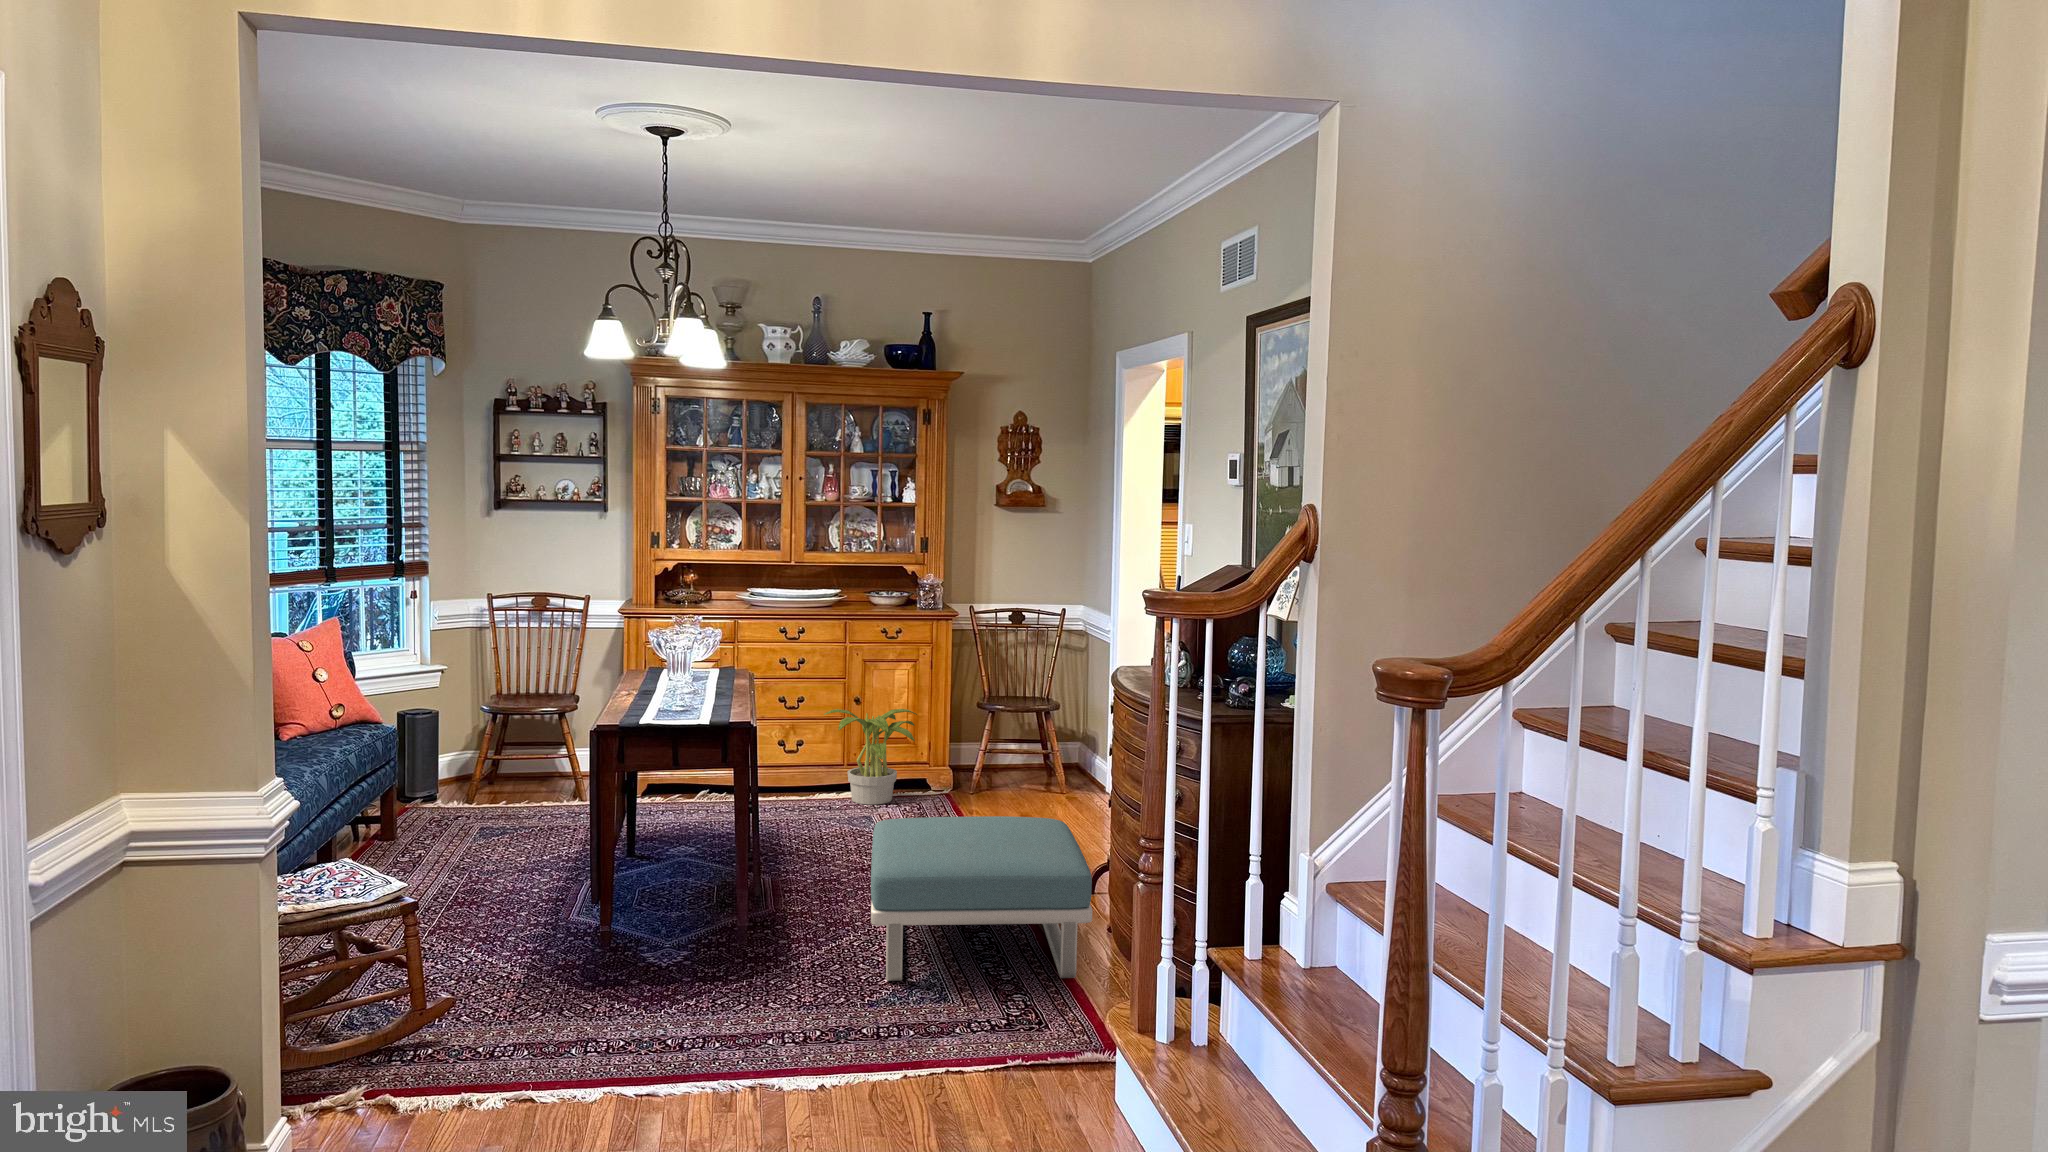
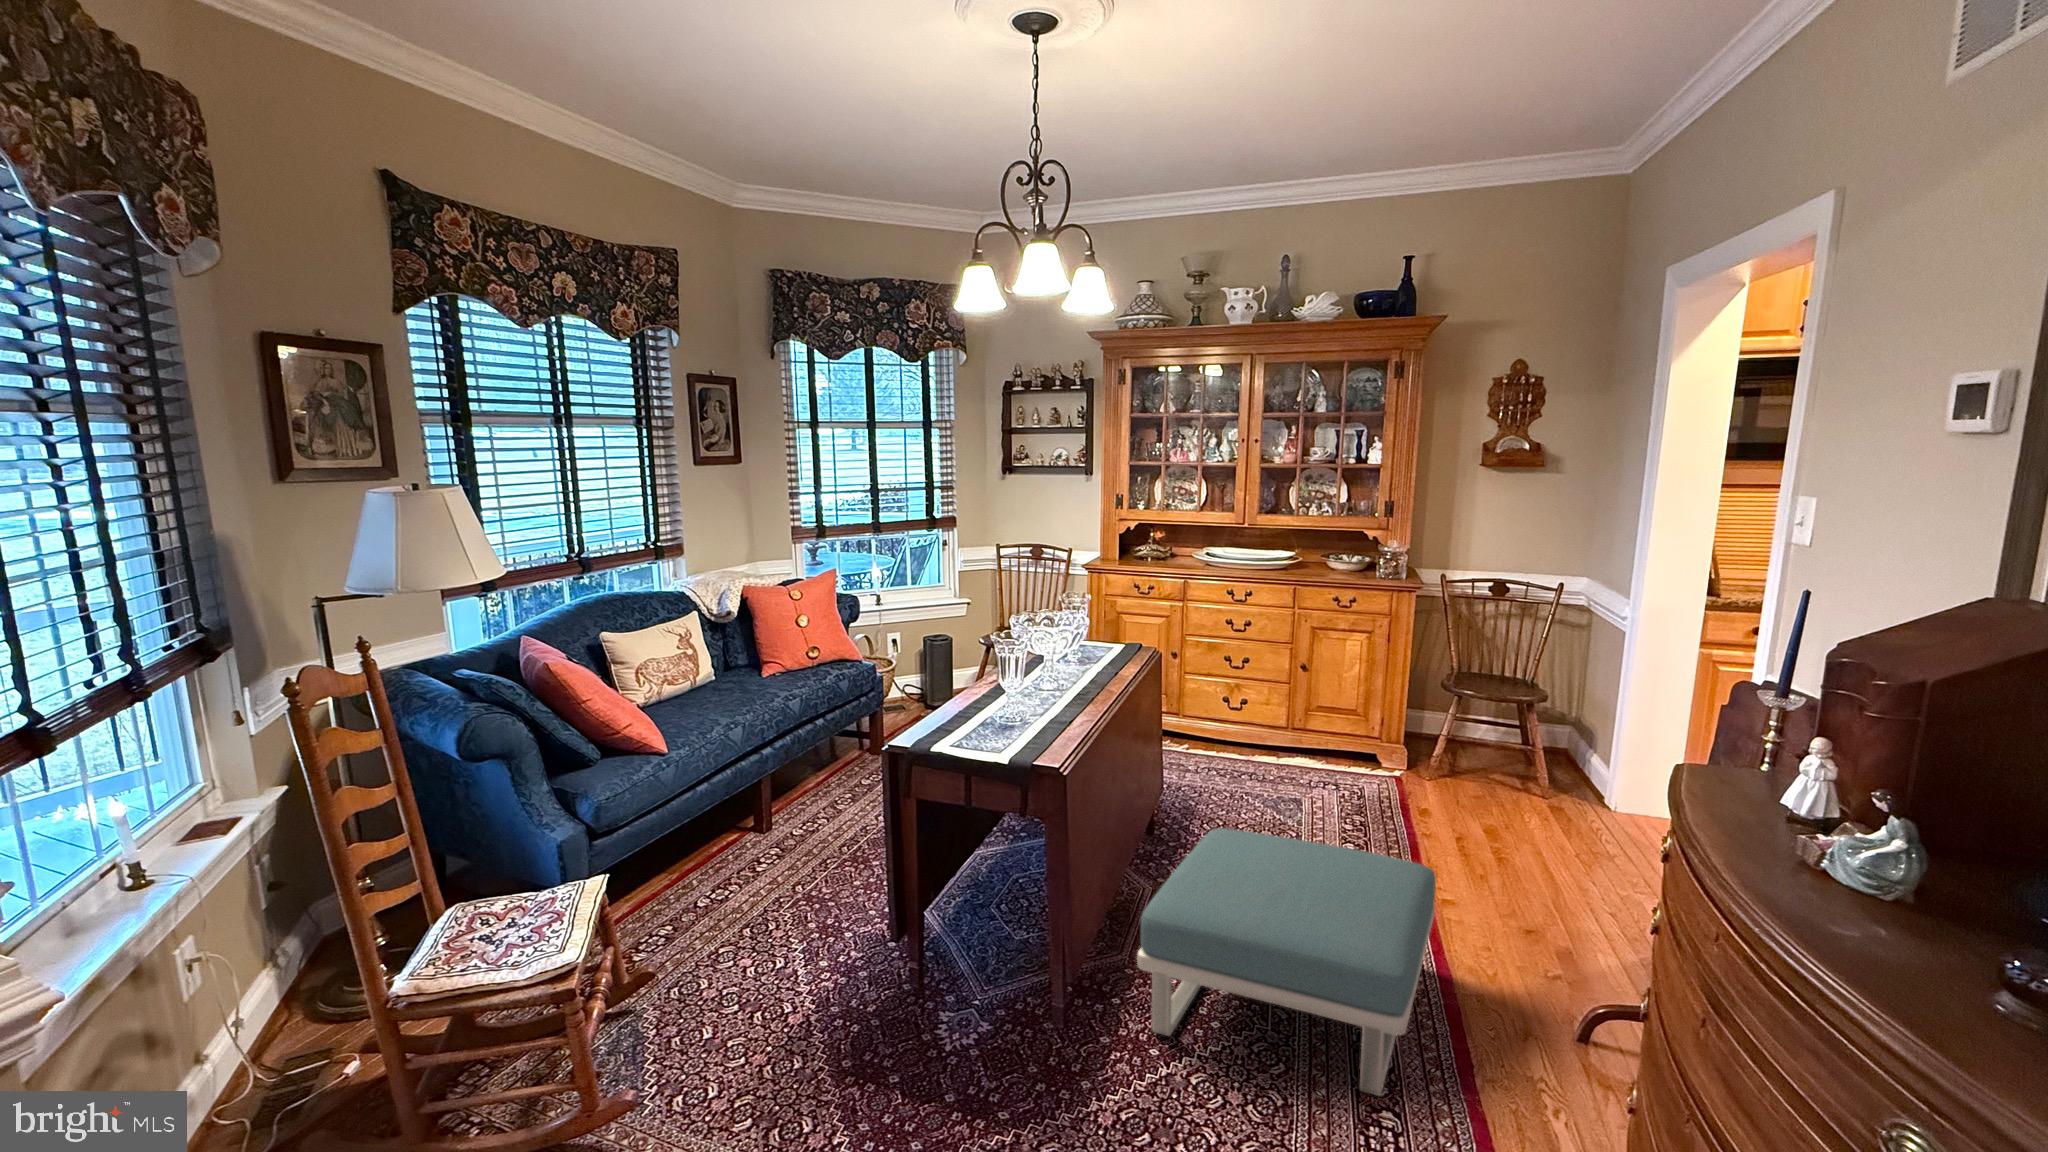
potted plant: present [824,709,917,805] -> none [1259,674,1359,775]

